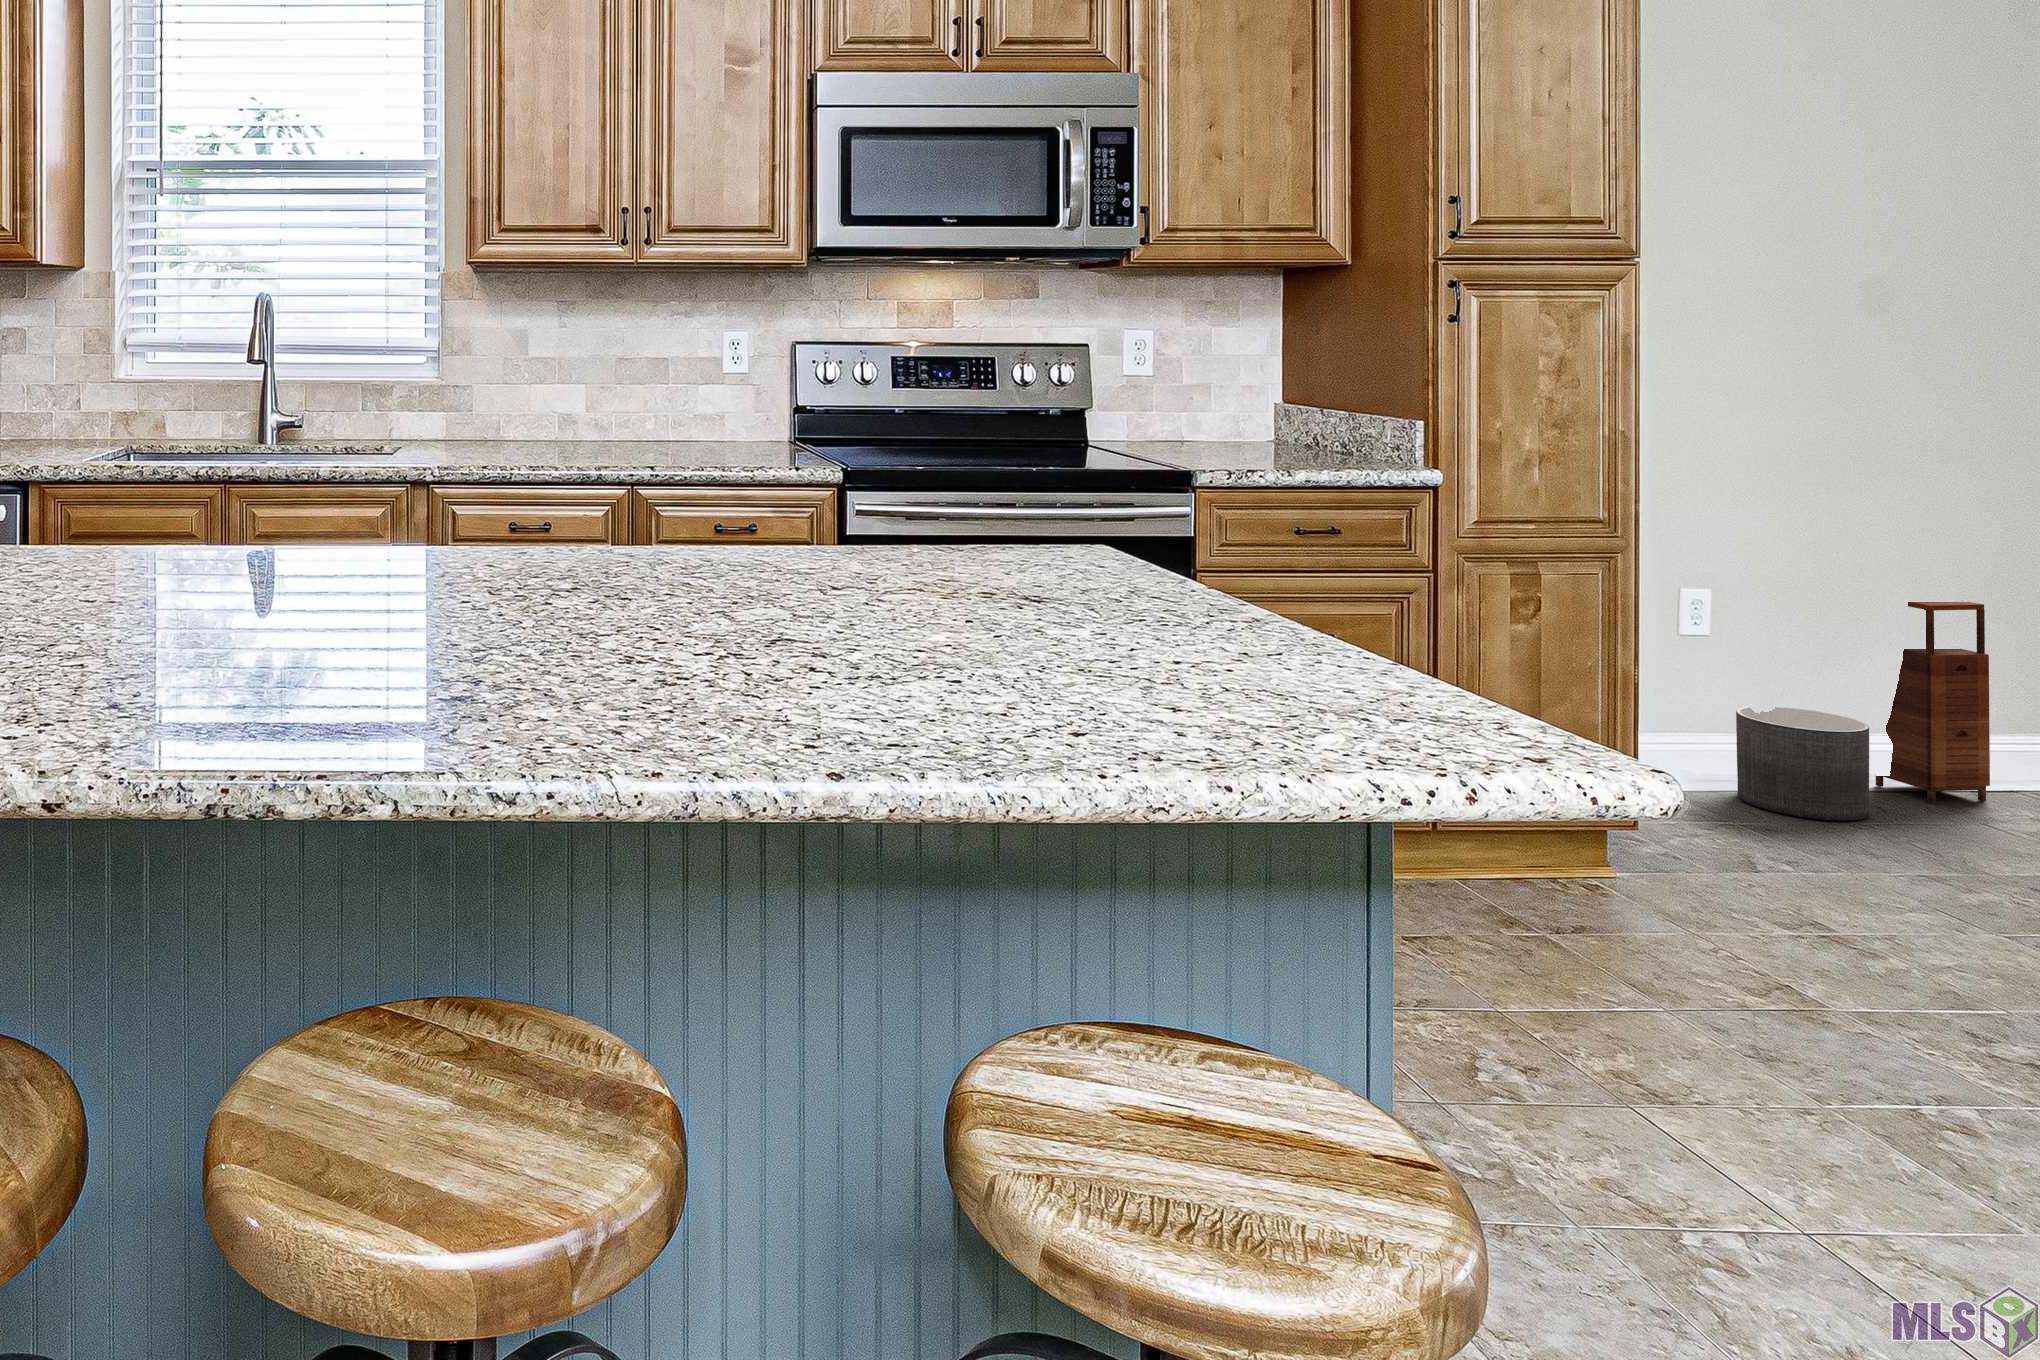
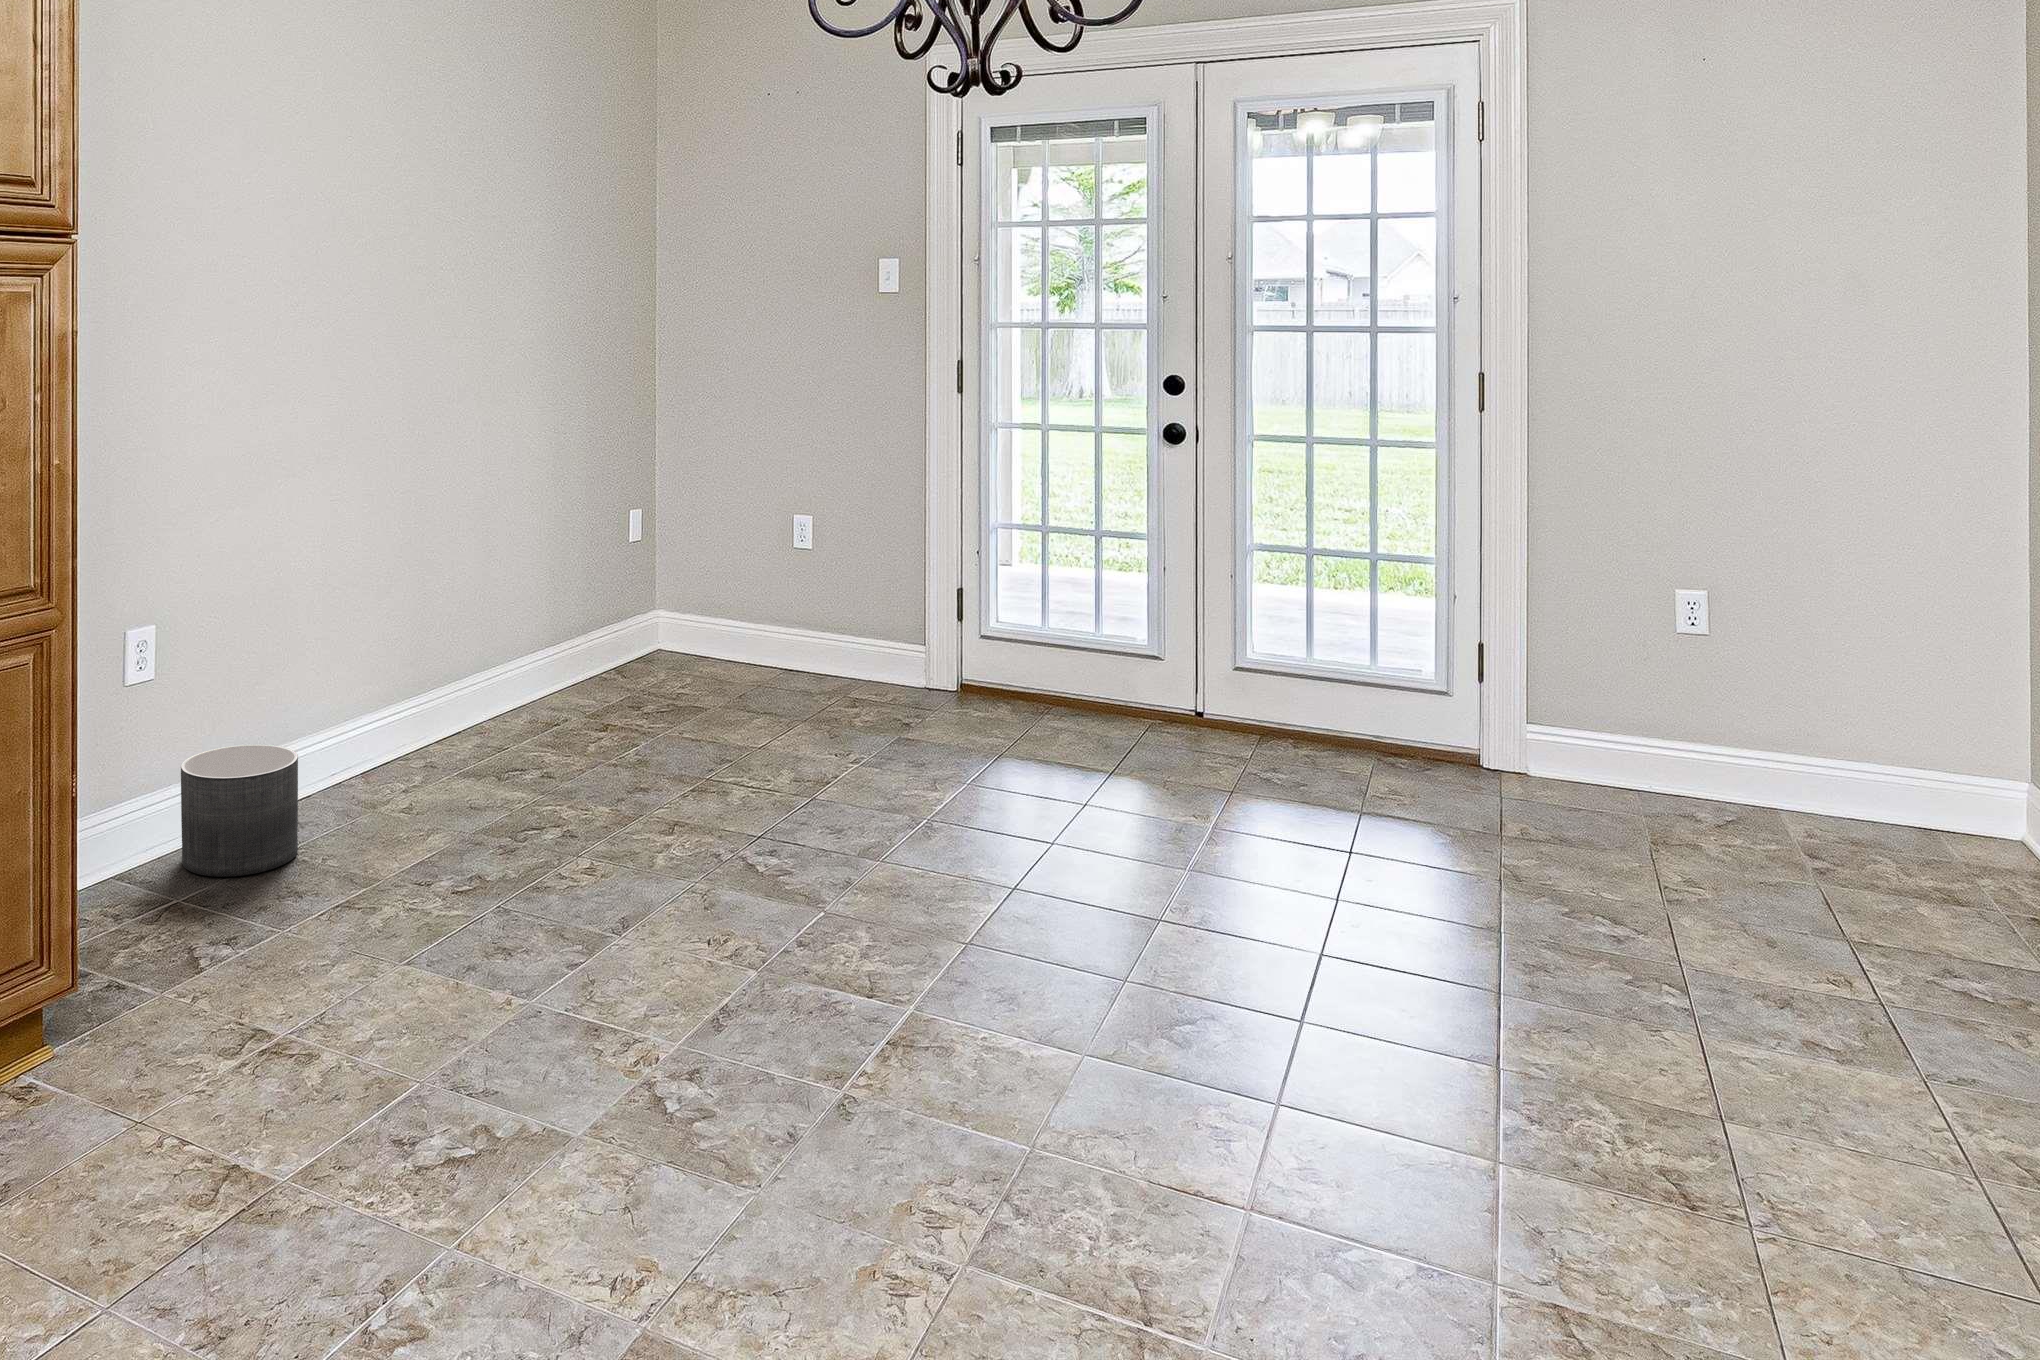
storage cabinet: present [1876,602,1990,803] -> none [299,596,386,813]

